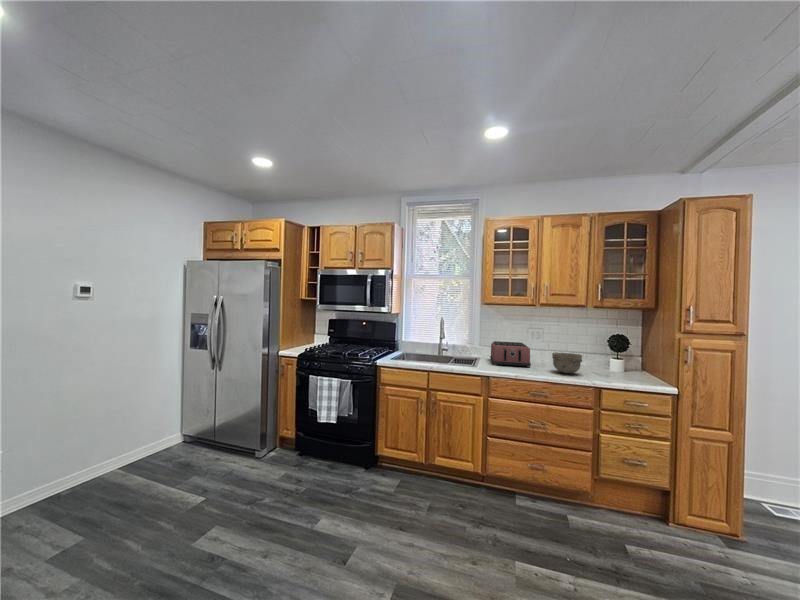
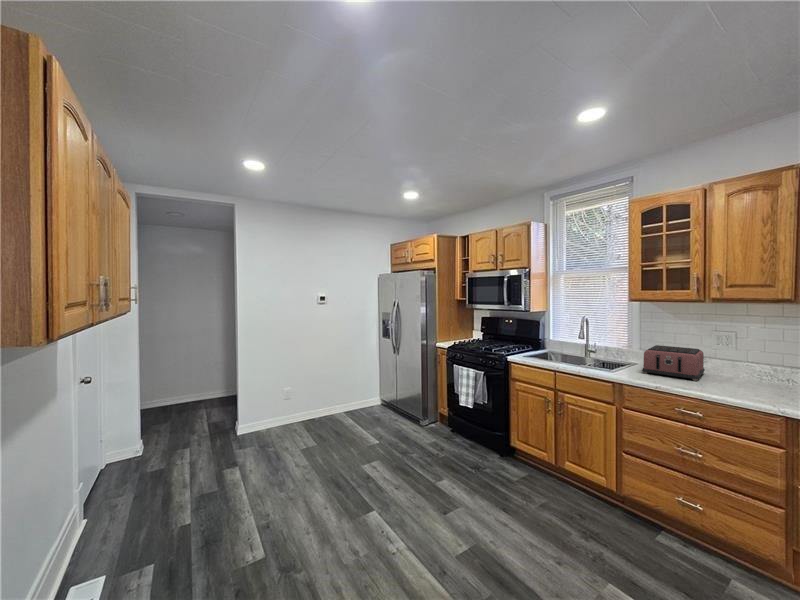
bowl: present [552,352,582,374] -> none [725,364,780,395]

